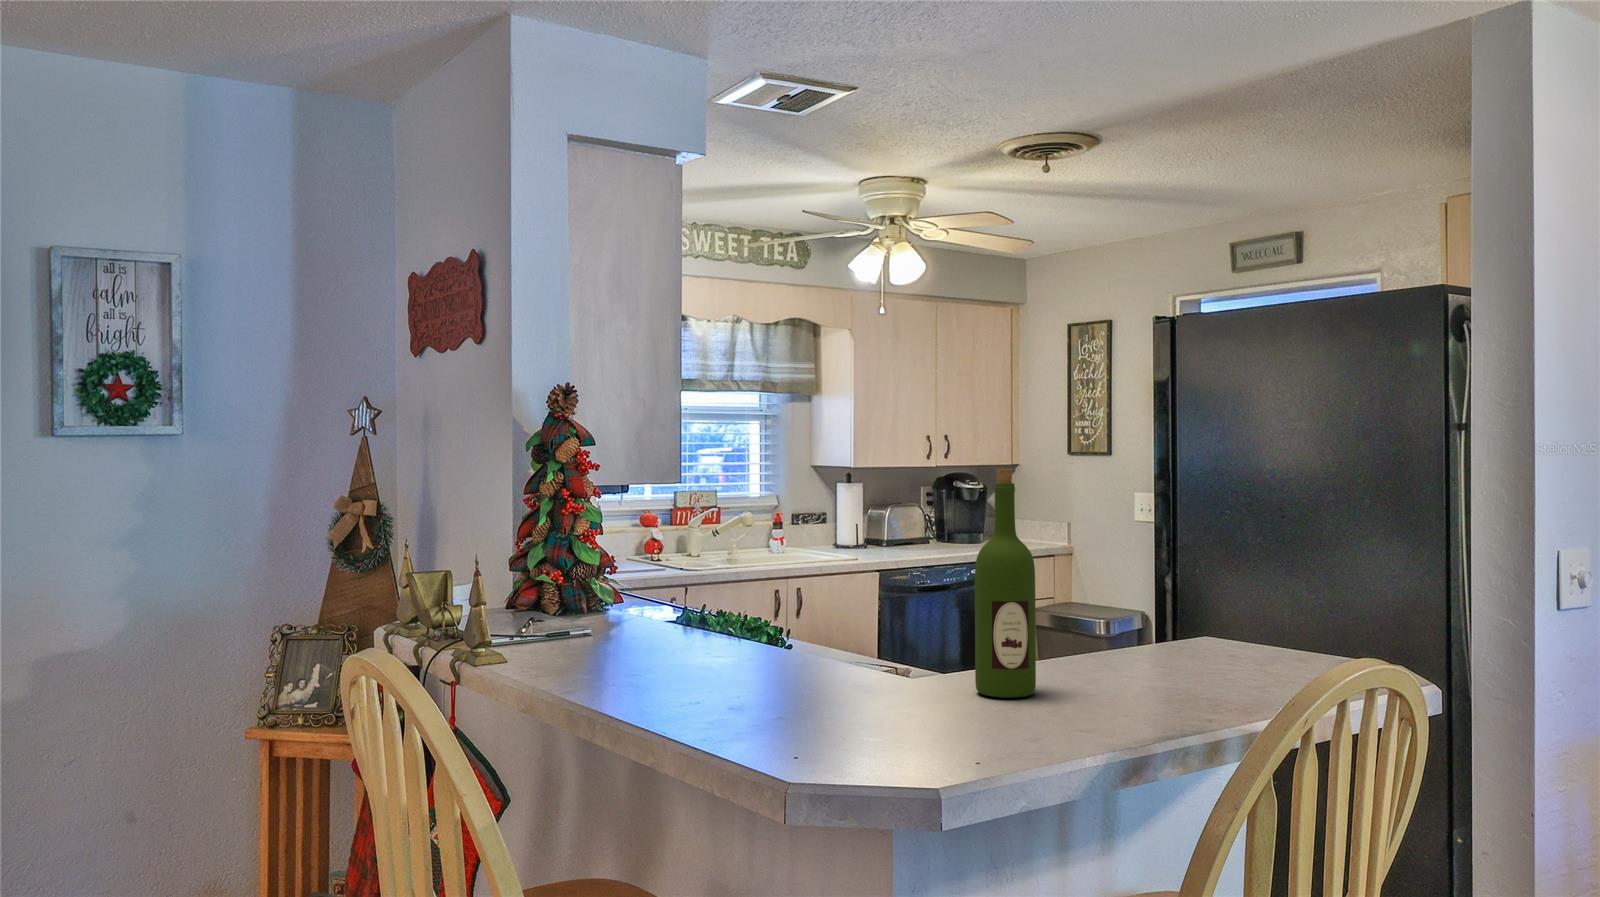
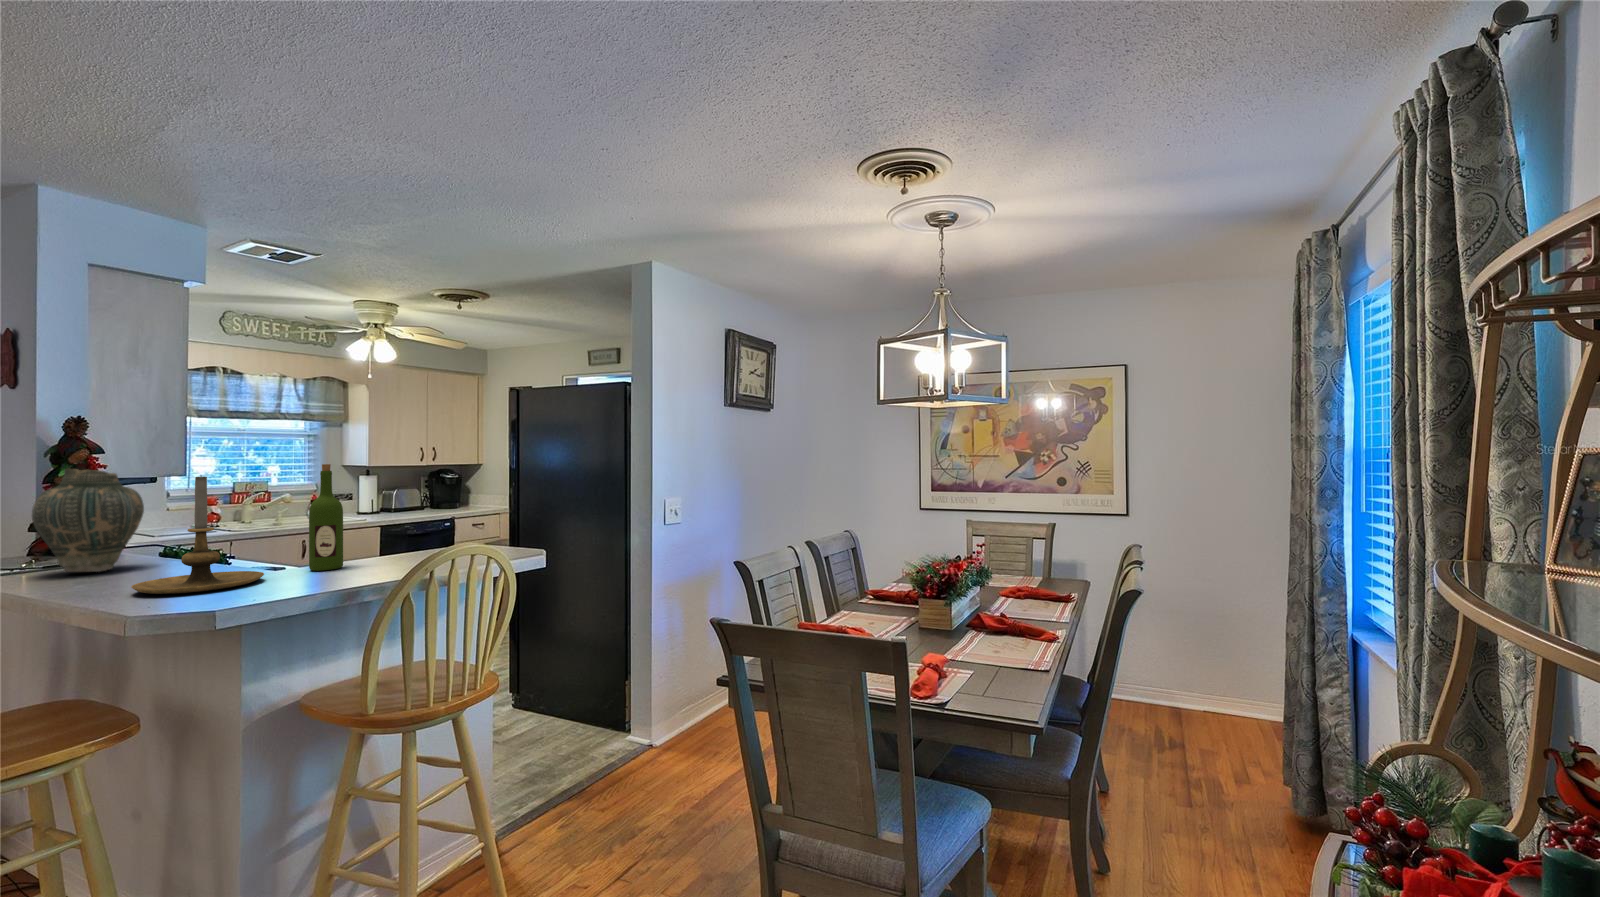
vase: none [540,471,676,654] -> present [32,469,144,572]
candle holder: none [723,490,925,734] -> present [132,476,264,594]

